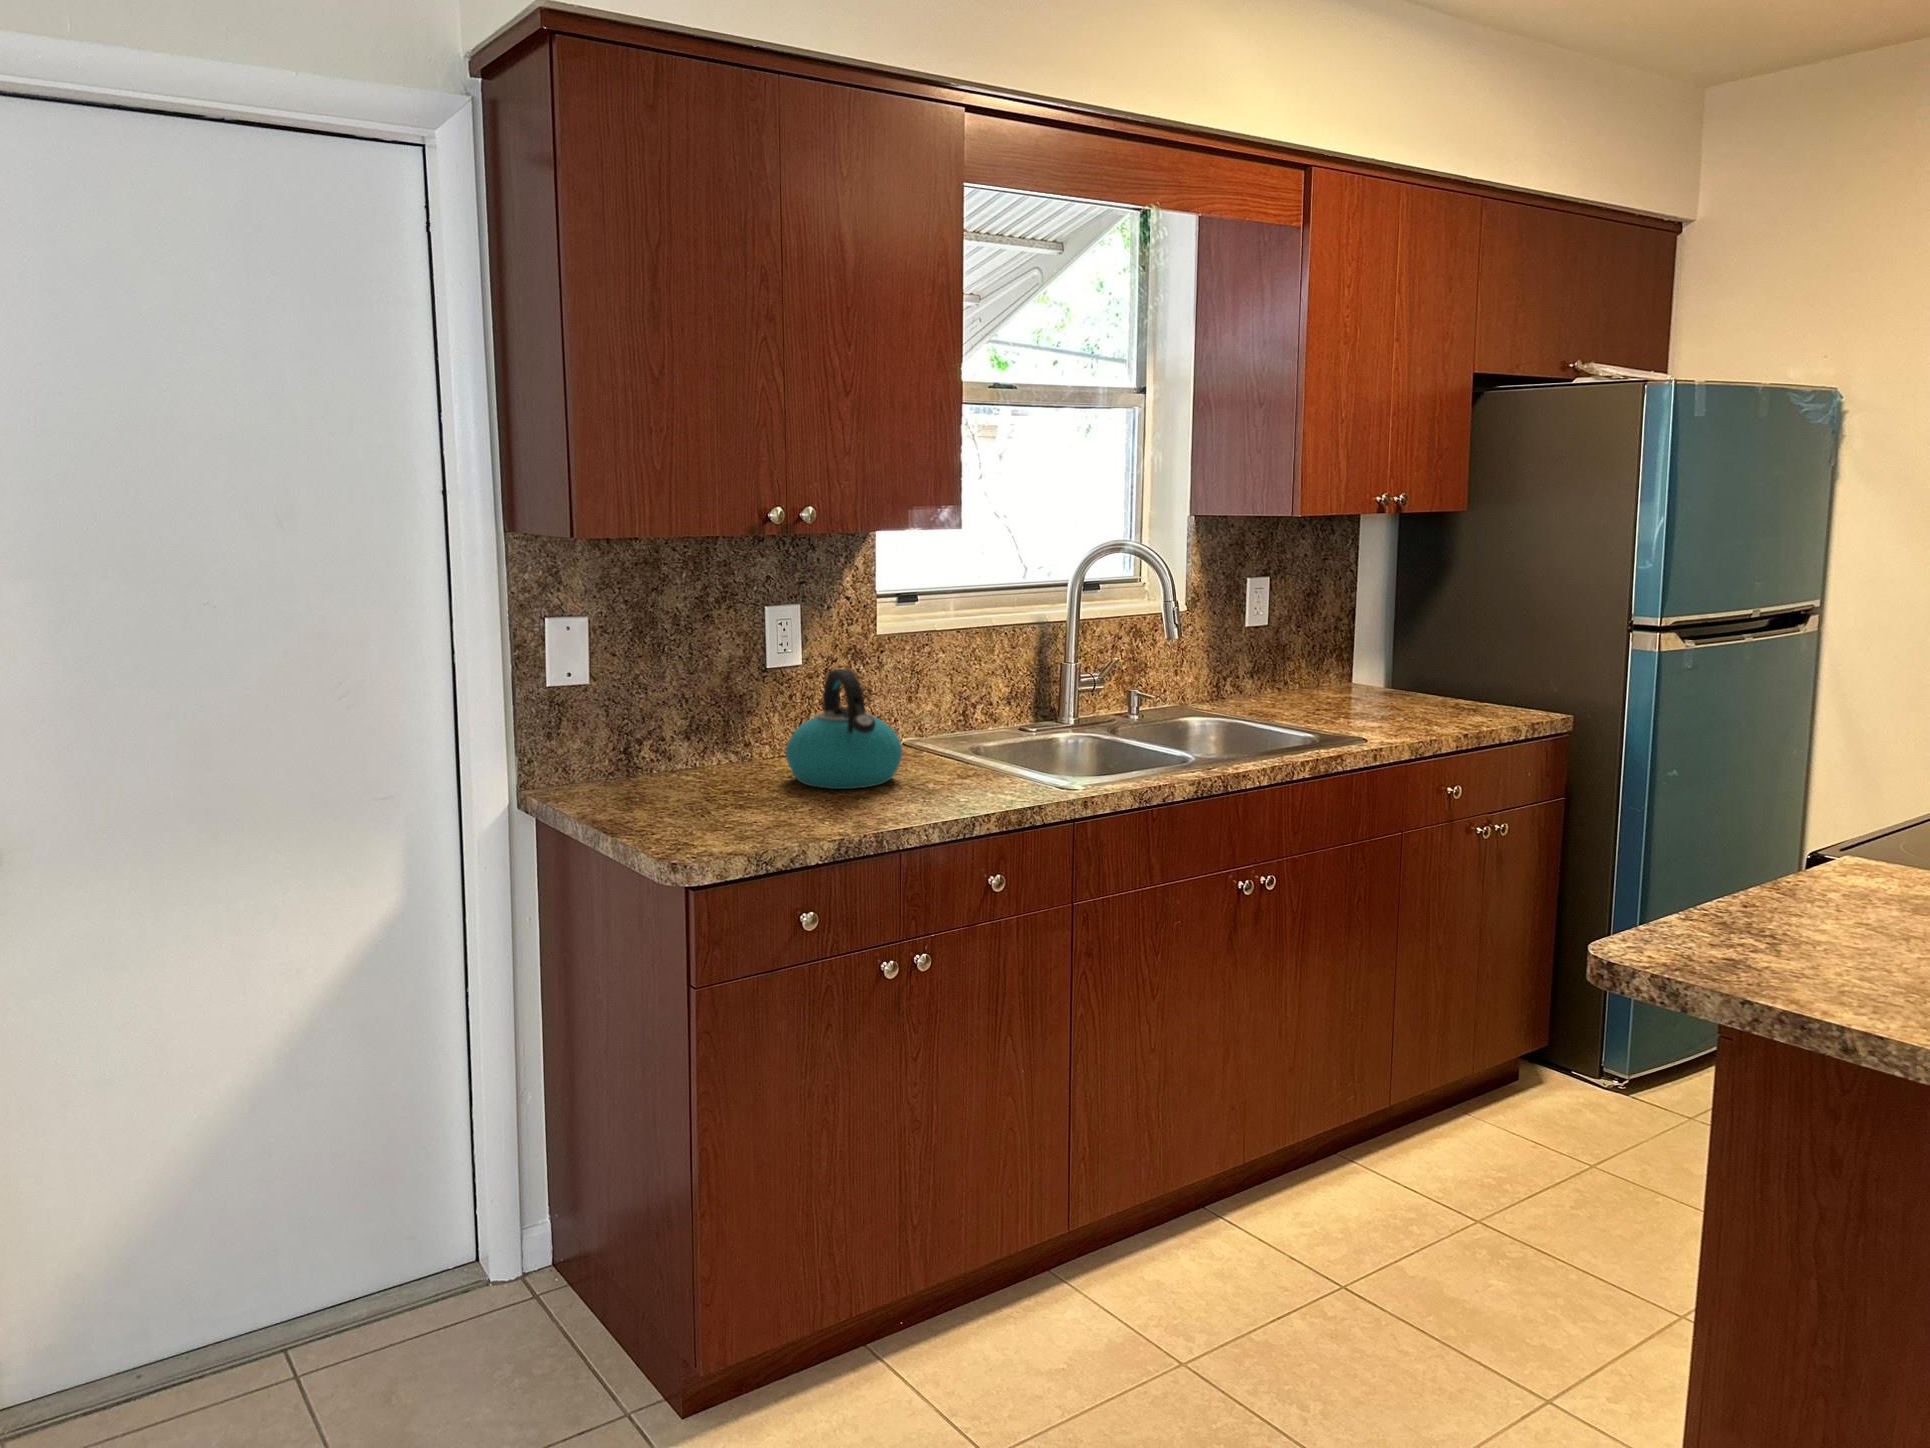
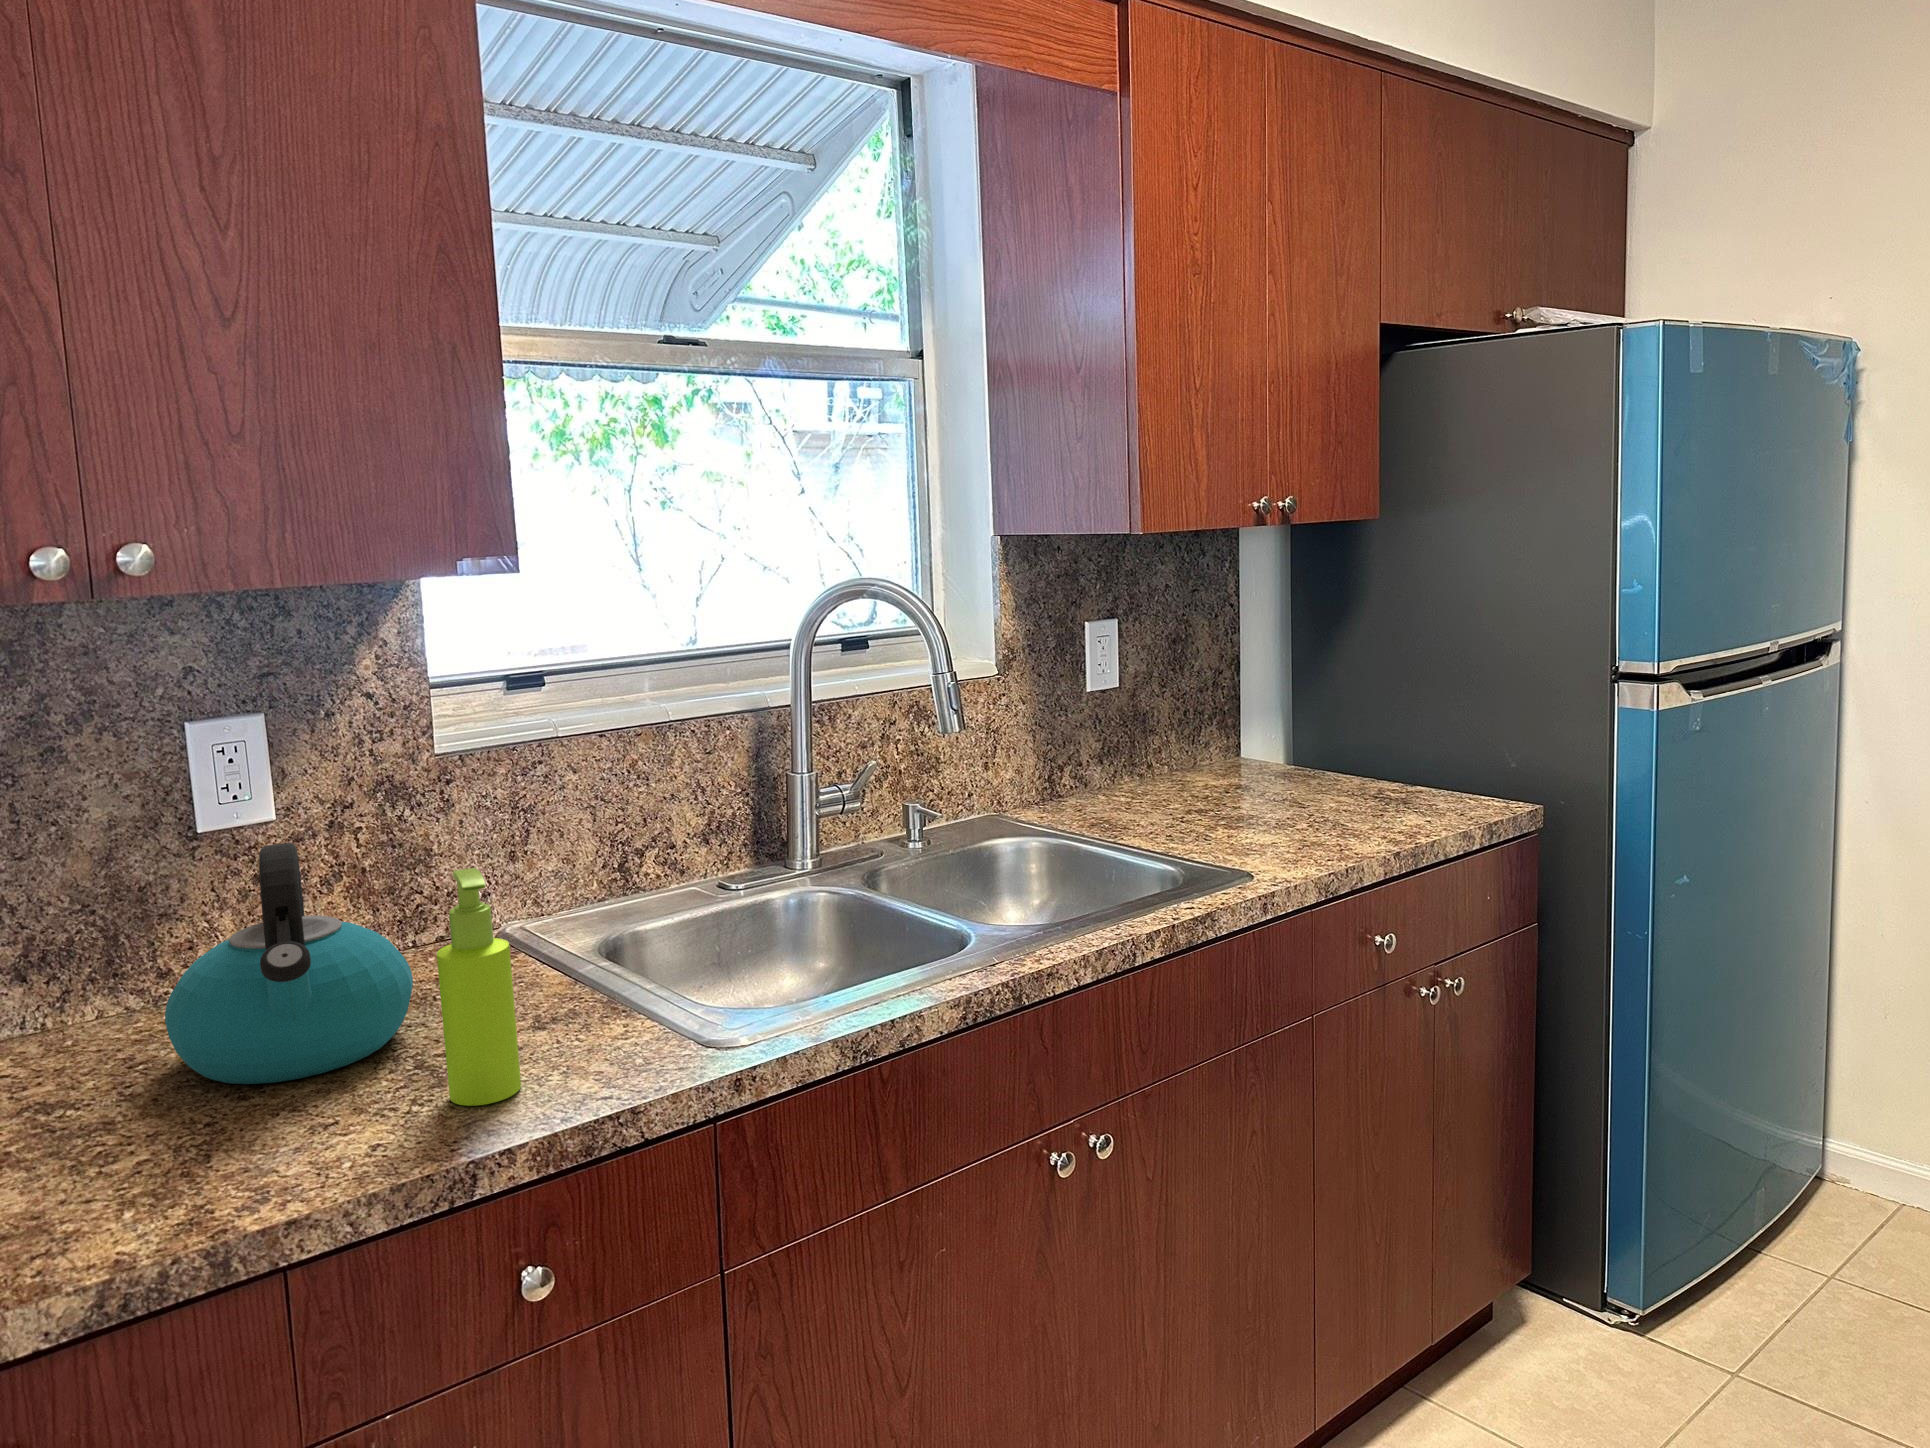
soap dispenser: none [944,680,979,800] -> present [437,868,521,1106]

